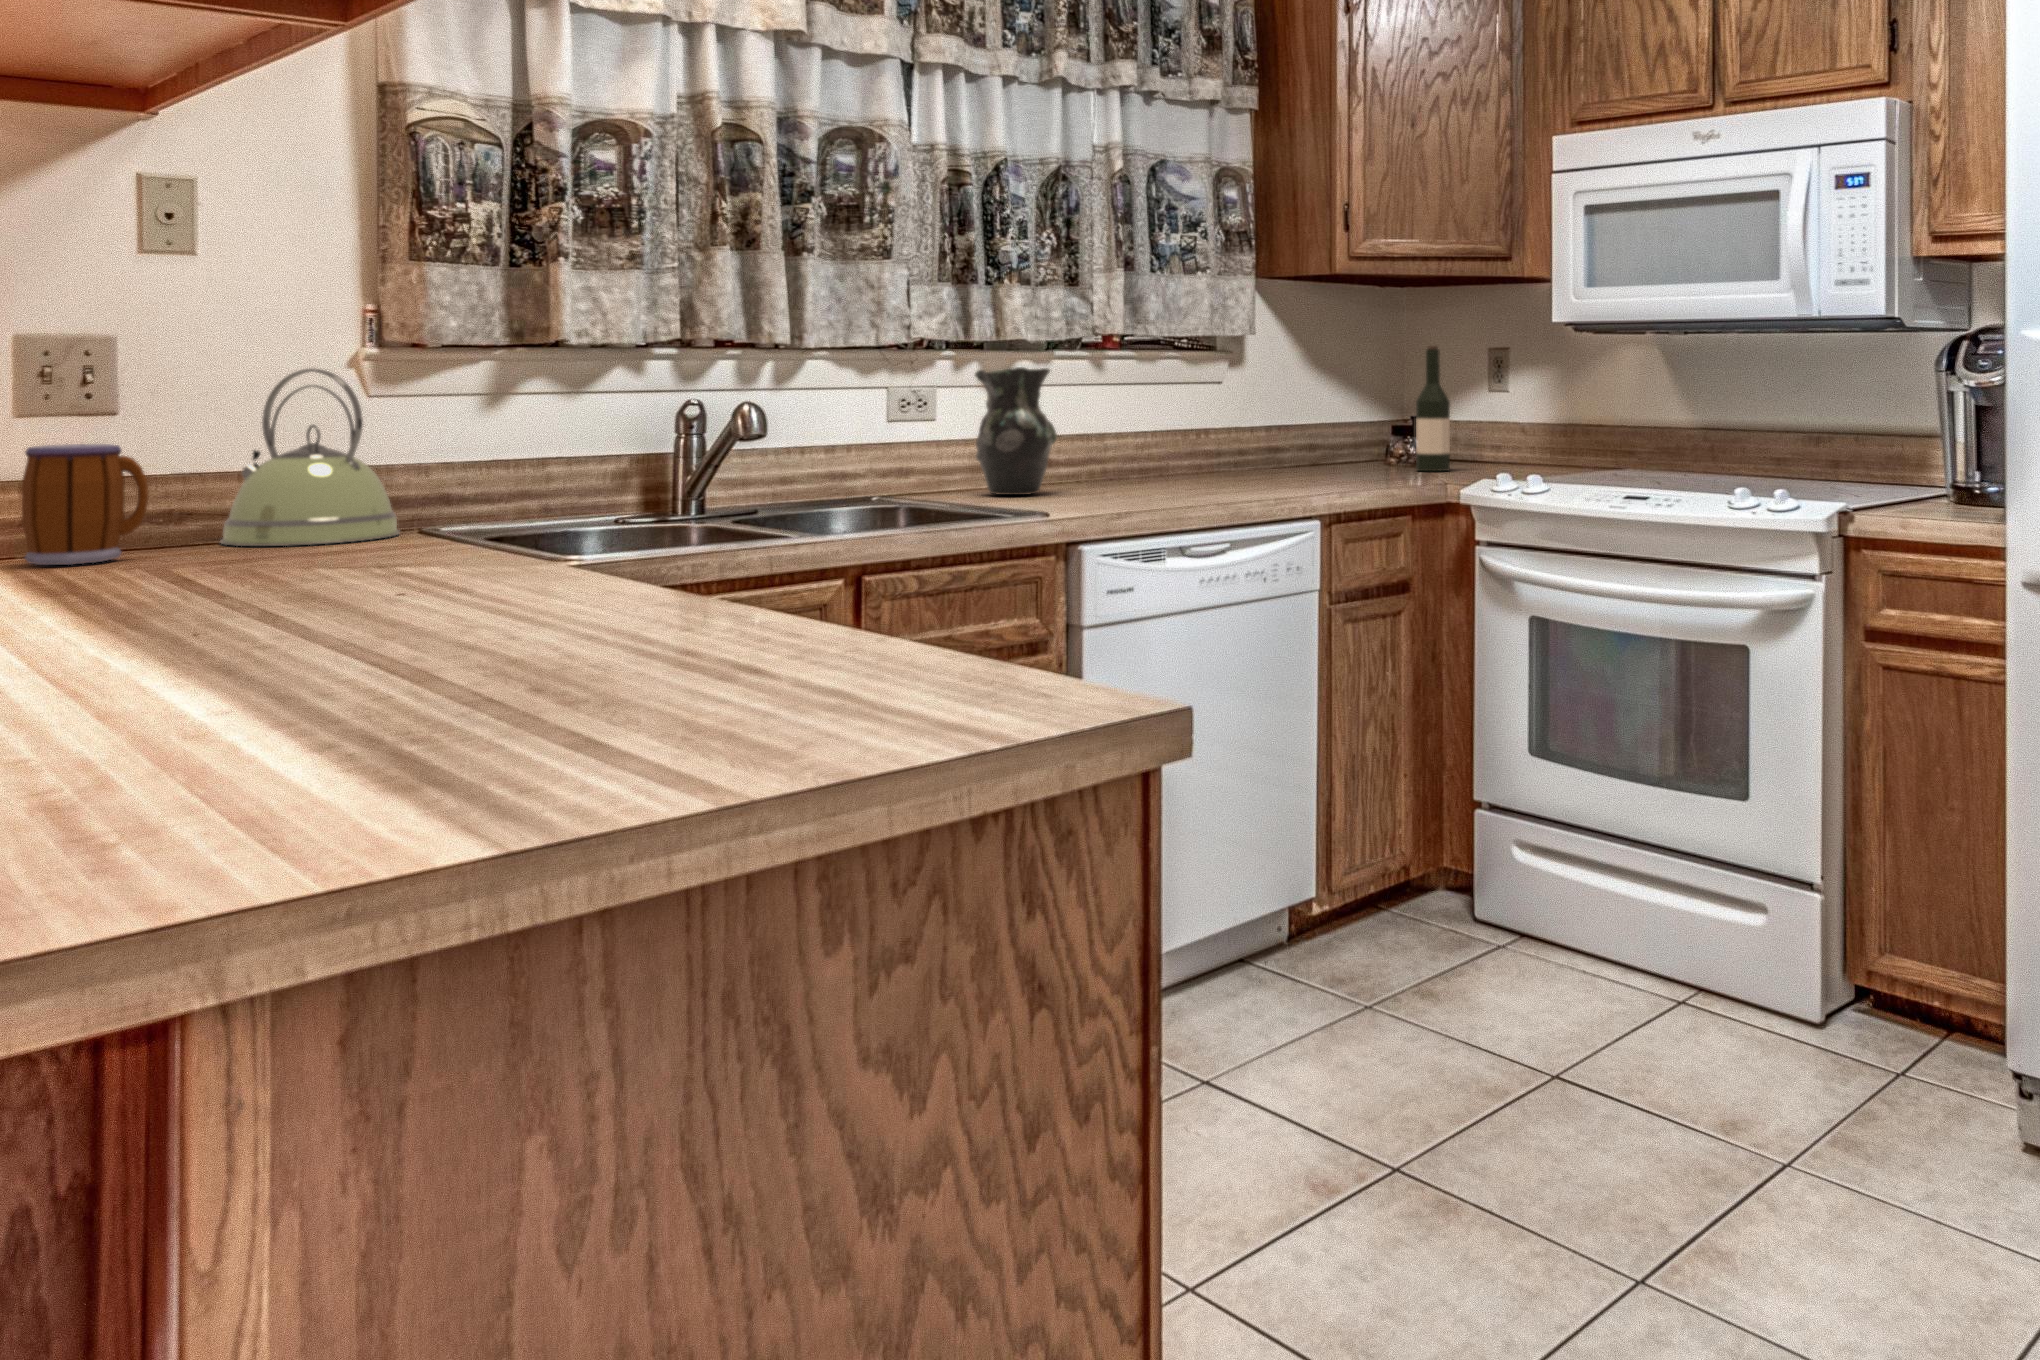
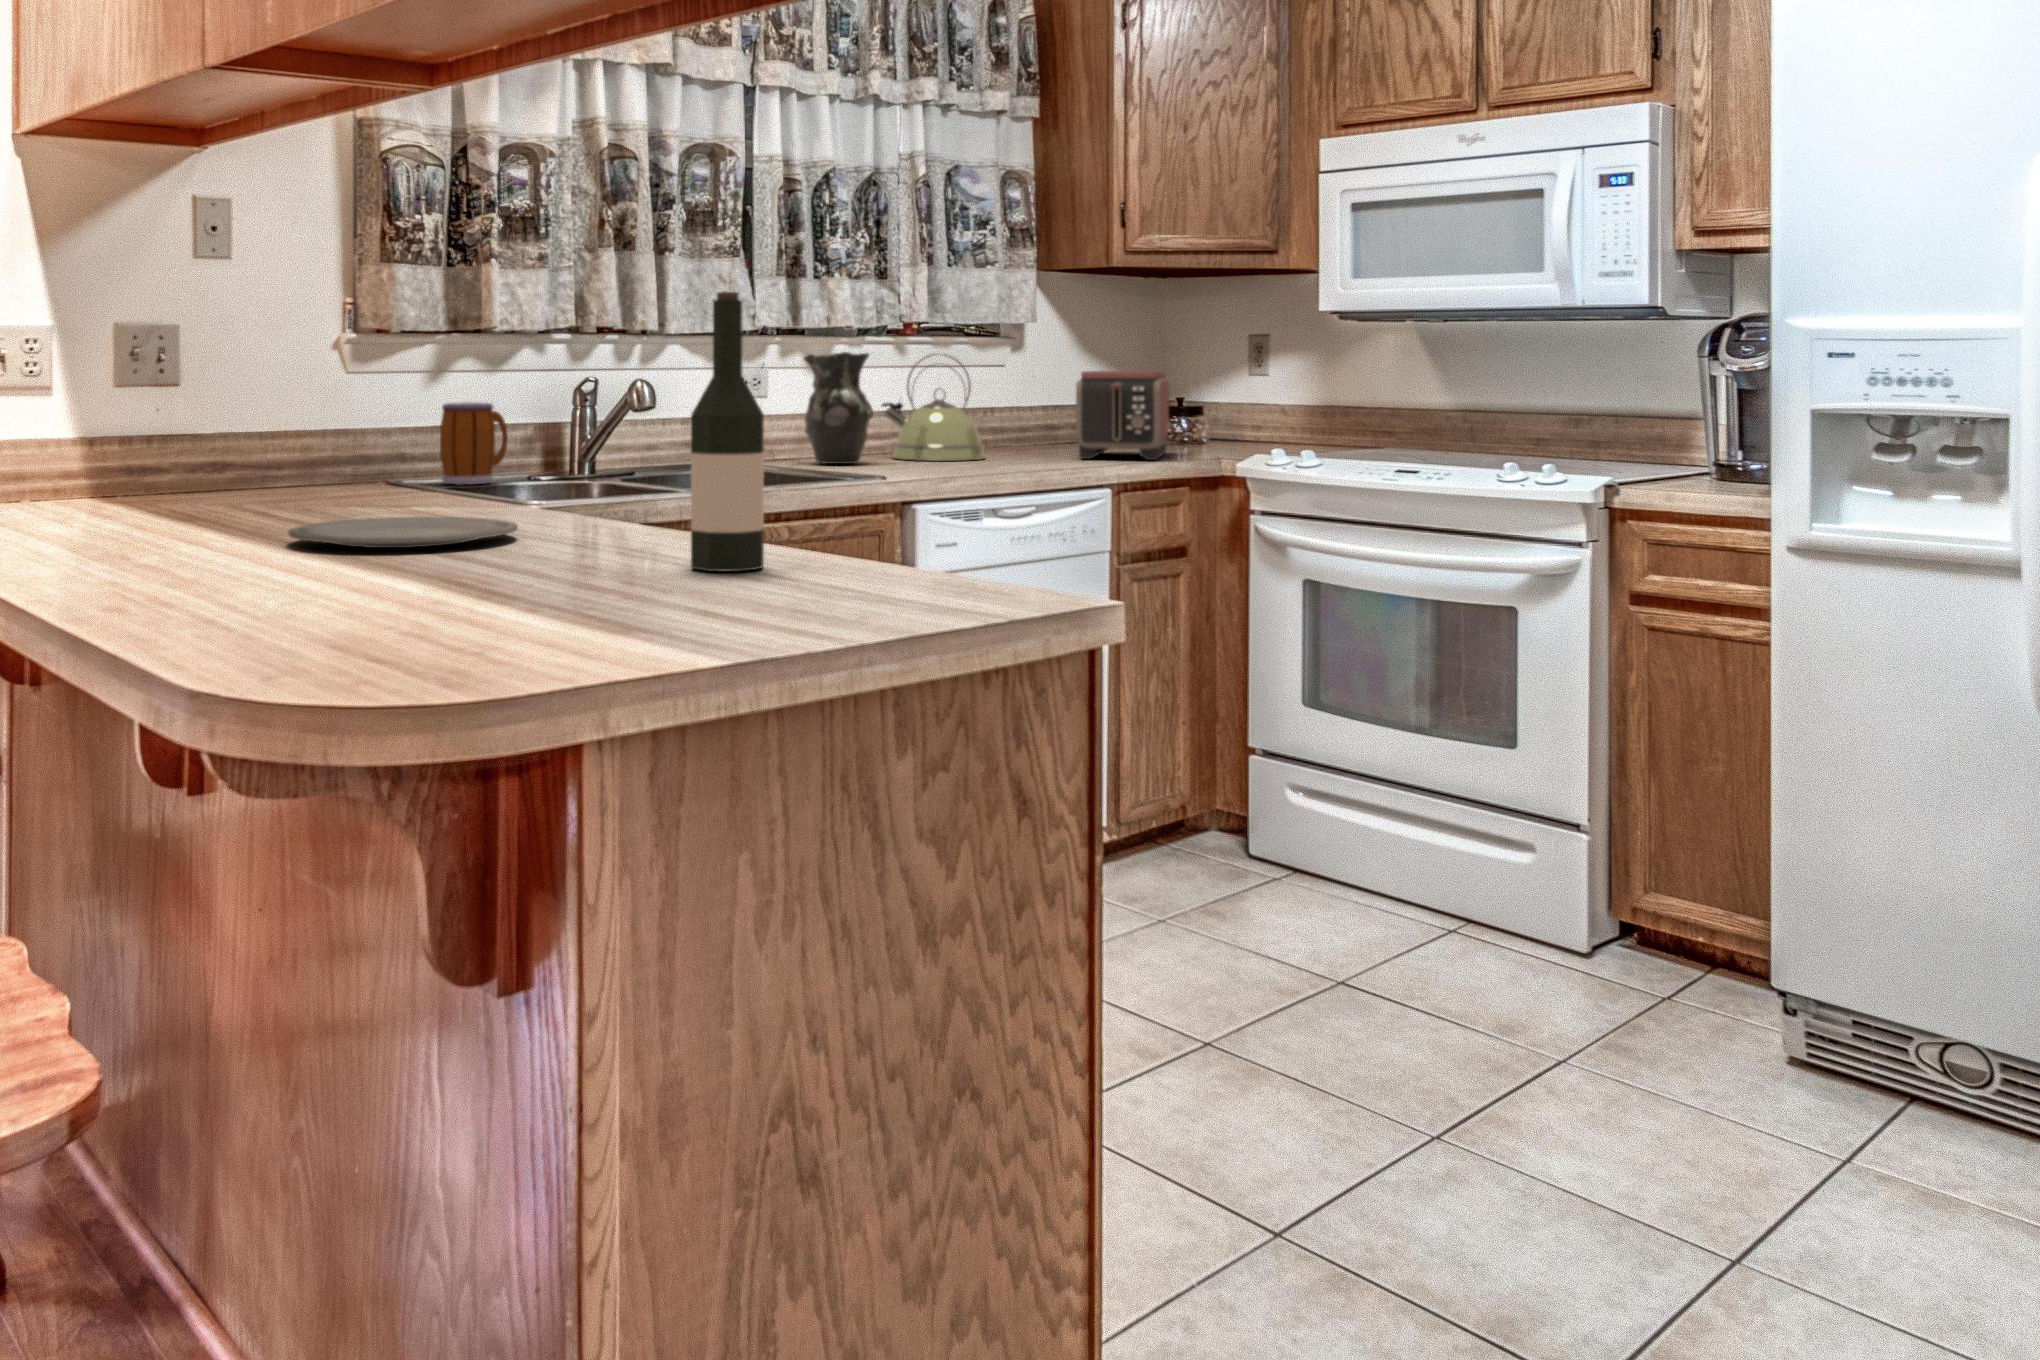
wine bottle: present [1416,346,1450,471] -> present [691,292,764,571]
kettle: present [221,369,399,546] -> present [882,353,985,461]
toaster: none [1289,386,1396,485] -> present [1076,371,1169,460]
mug: present [22,444,149,565] -> present [440,402,508,485]
plate: none [83,592,445,645] -> present [289,517,518,548]

